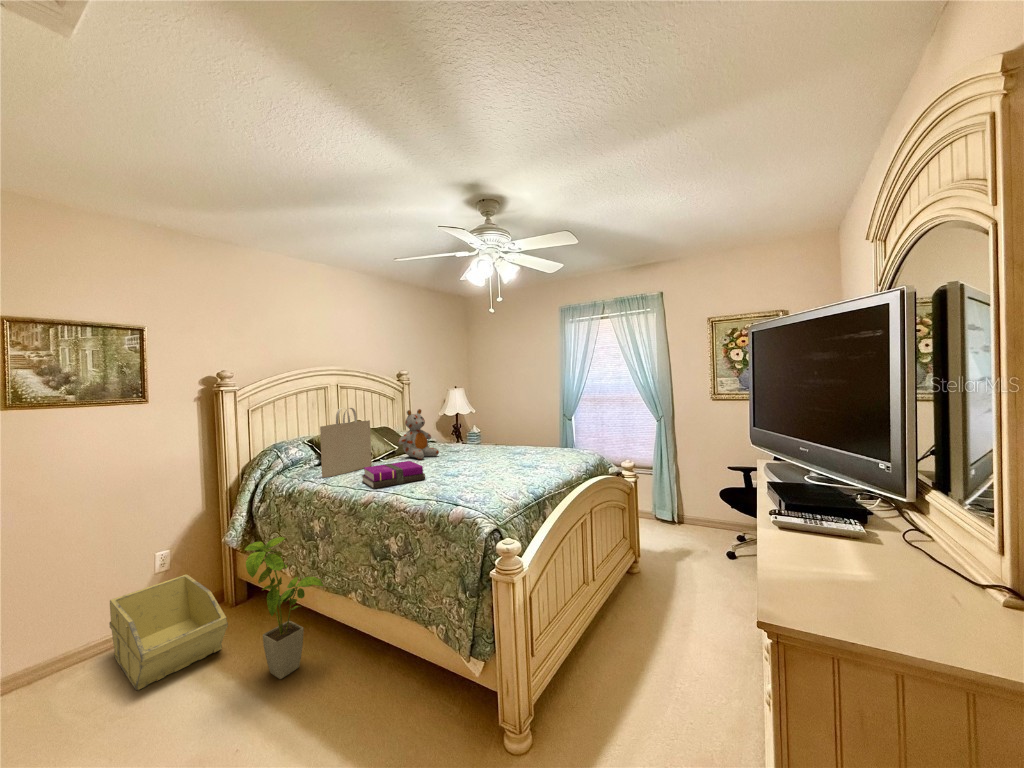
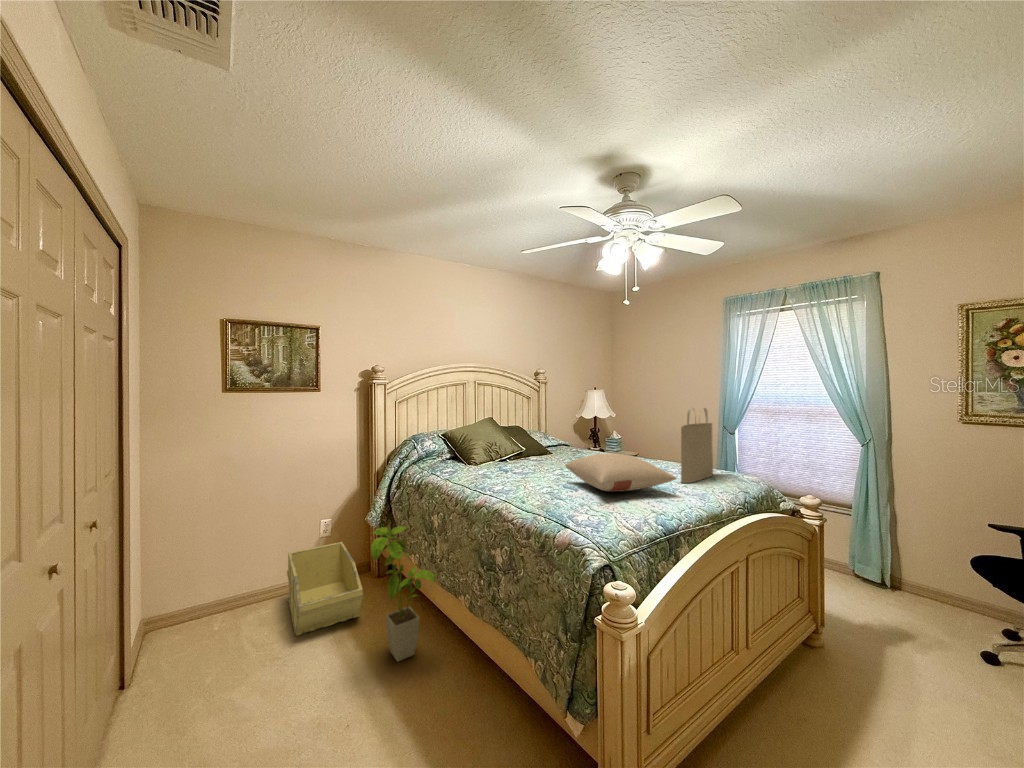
tote bag: present [320,408,372,477] -> present [681,407,713,483]
stuffed bear: present [398,409,439,459] -> none [523,410,565,464]
pillow: none [445,441,538,473] -> present [566,453,676,492]
notebook: present [362,461,425,489] -> none [479,466,542,492]

